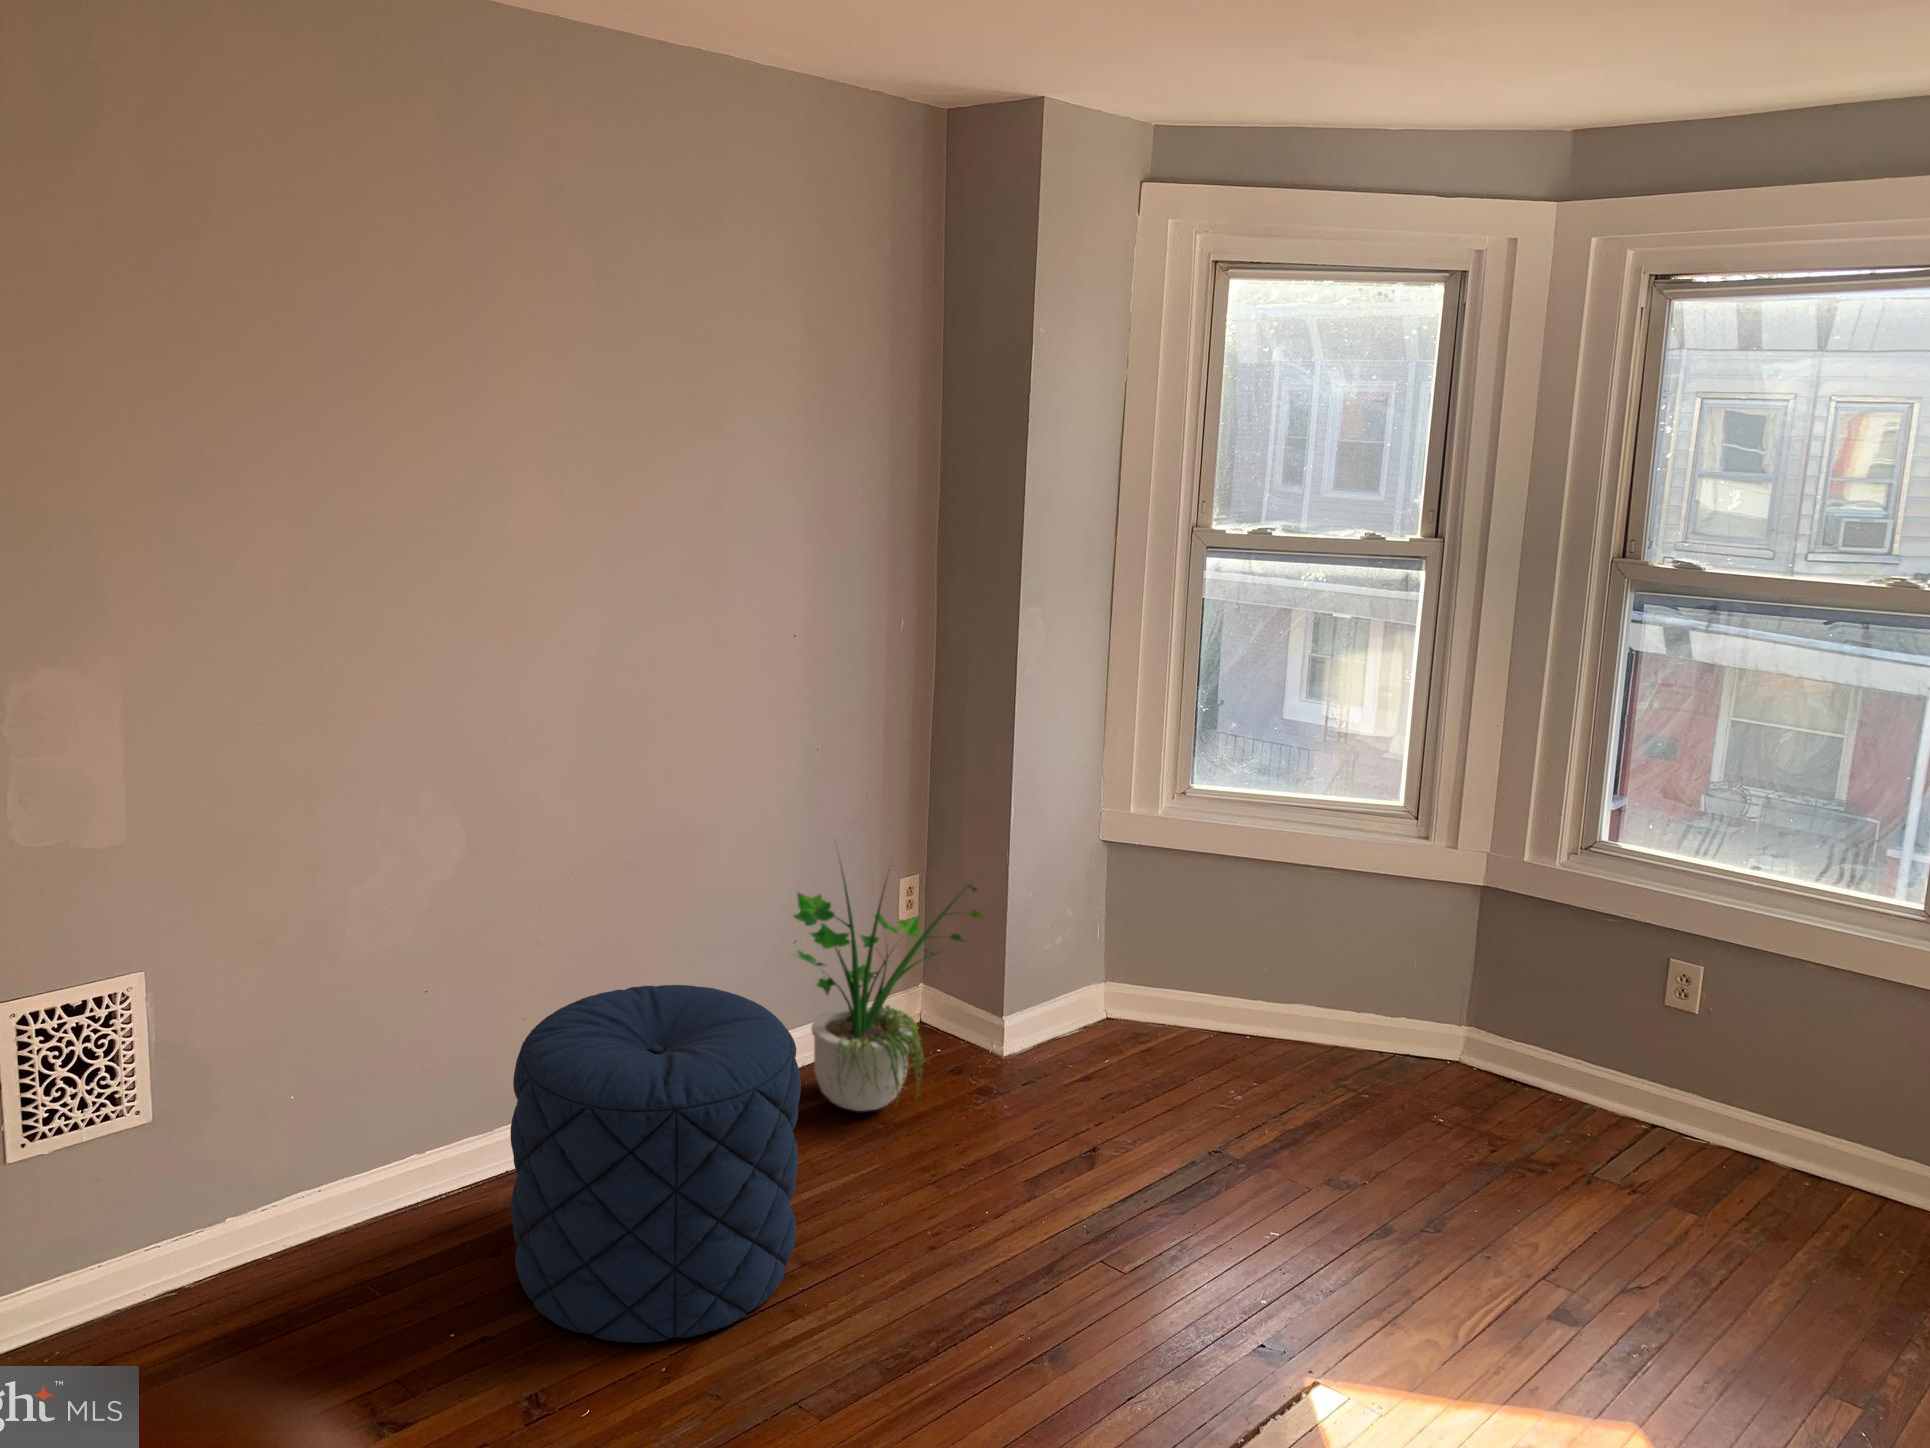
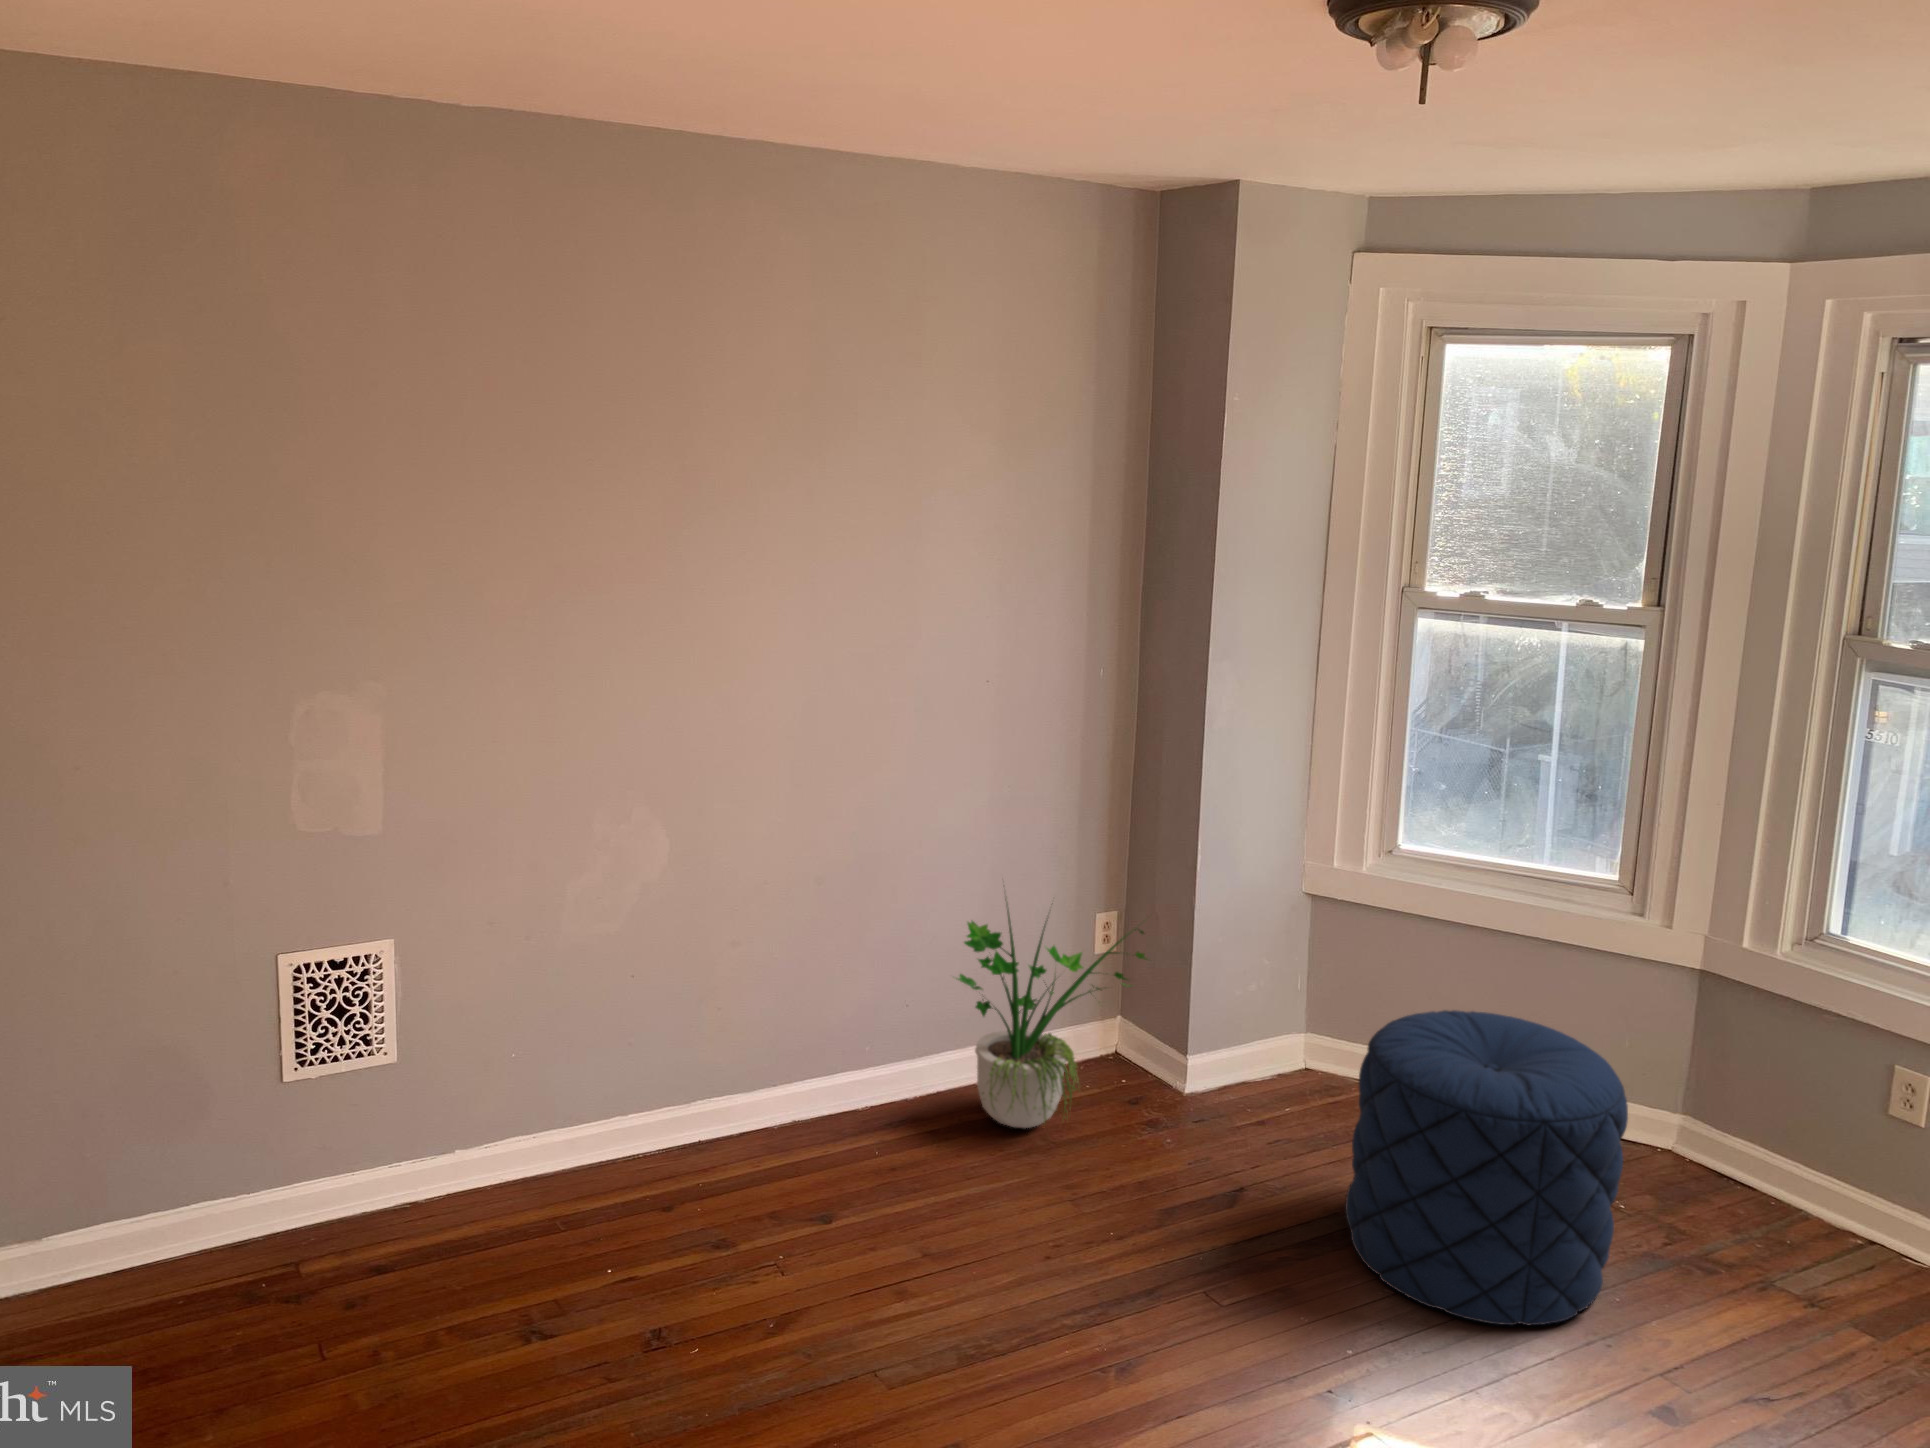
pouf: present [510,985,801,1343] -> present [1345,1010,1628,1325]

